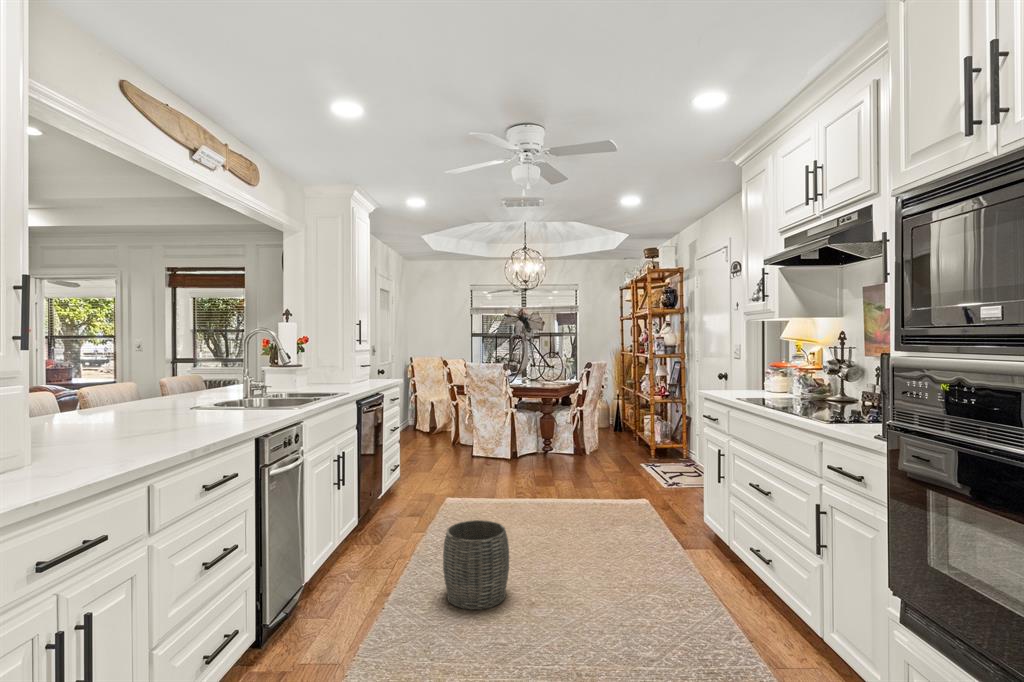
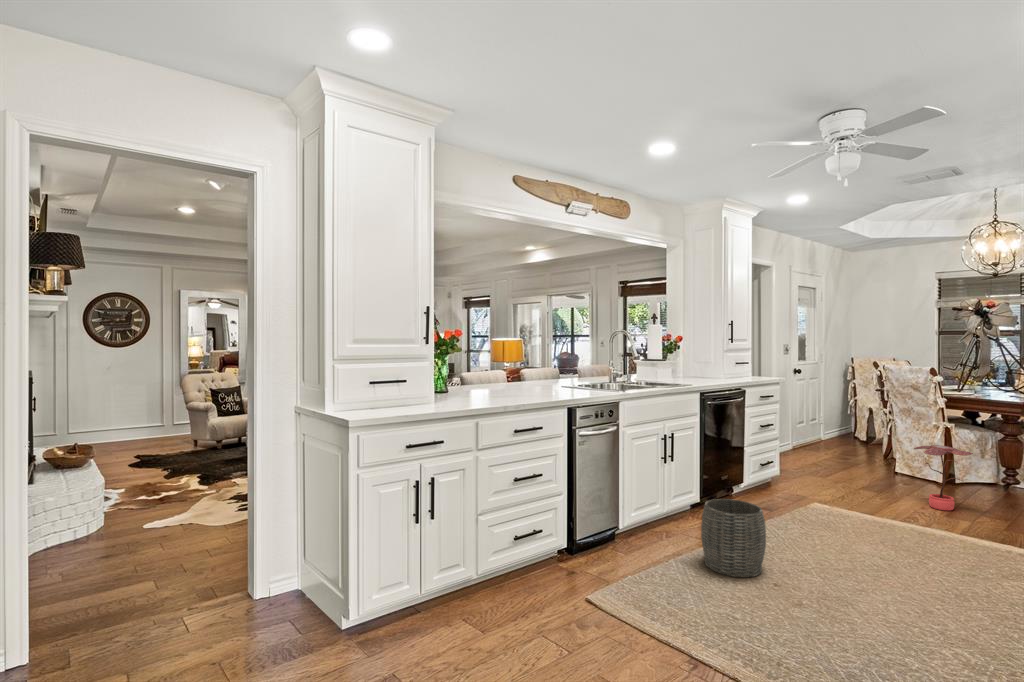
potted plant: none [513,428,552,481] -> present [914,445,973,511]

